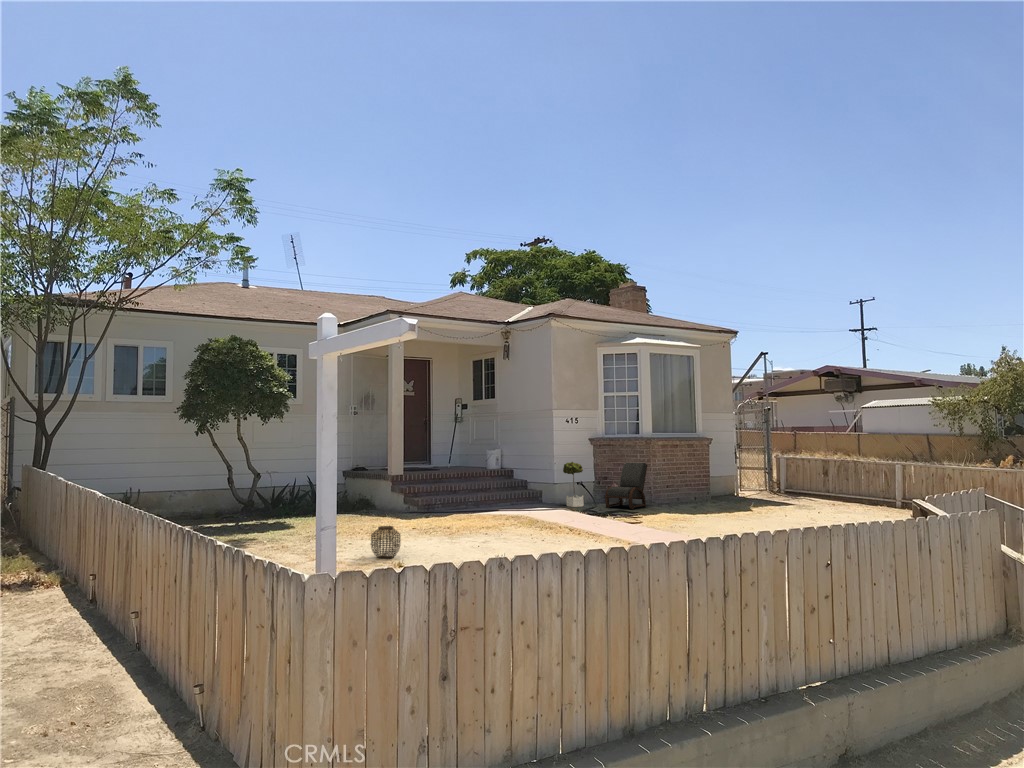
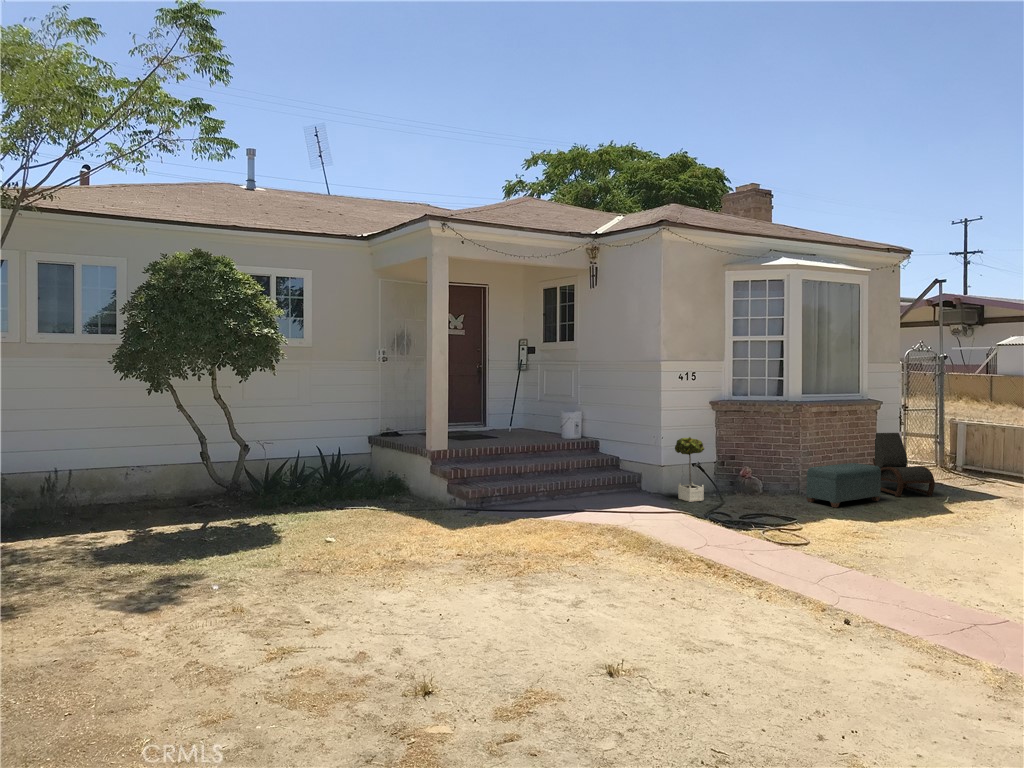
lounge chair: present [605,463,647,509] -> present [873,433,935,497]
bench: none [655,481,707,508] -> present [806,463,881,508]
woven basket: present [371,526,401,559] -> none [382,624,441,696]

